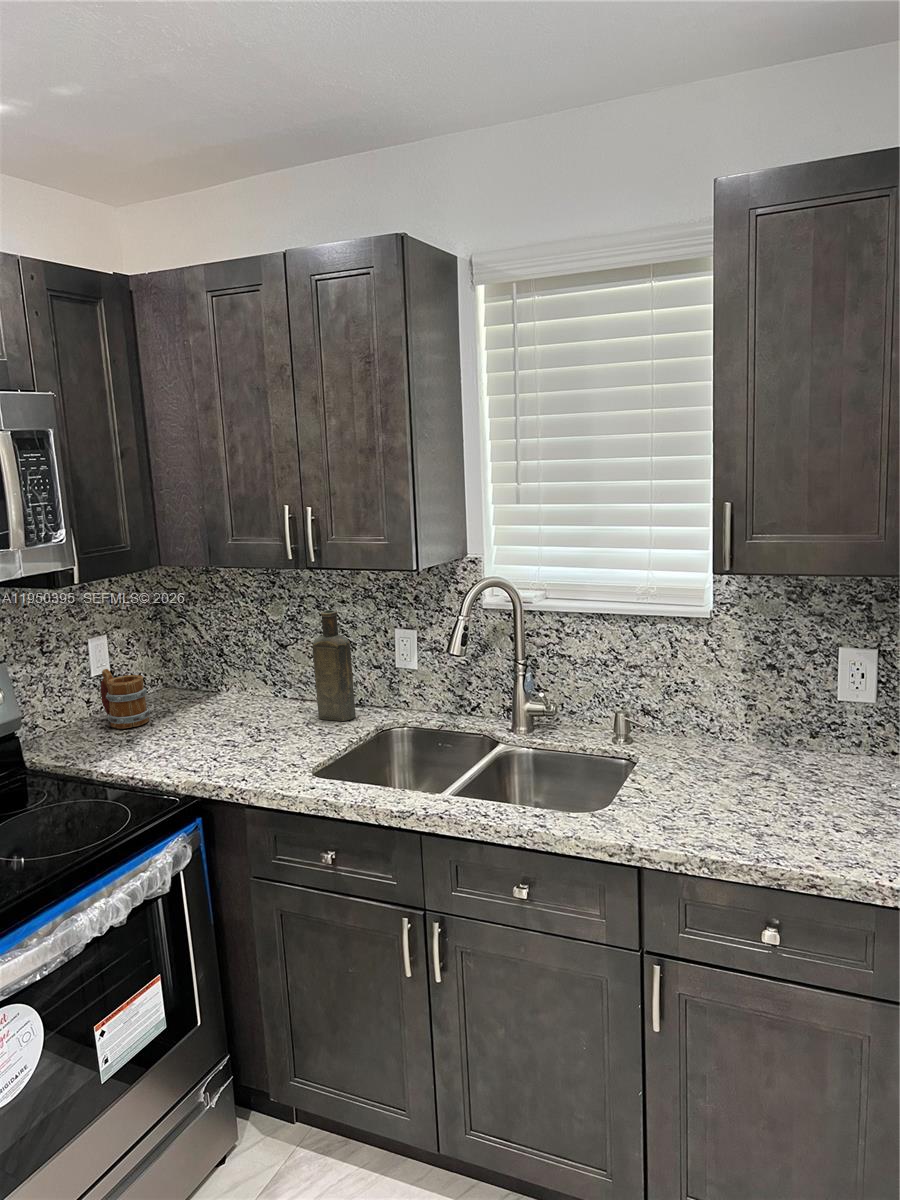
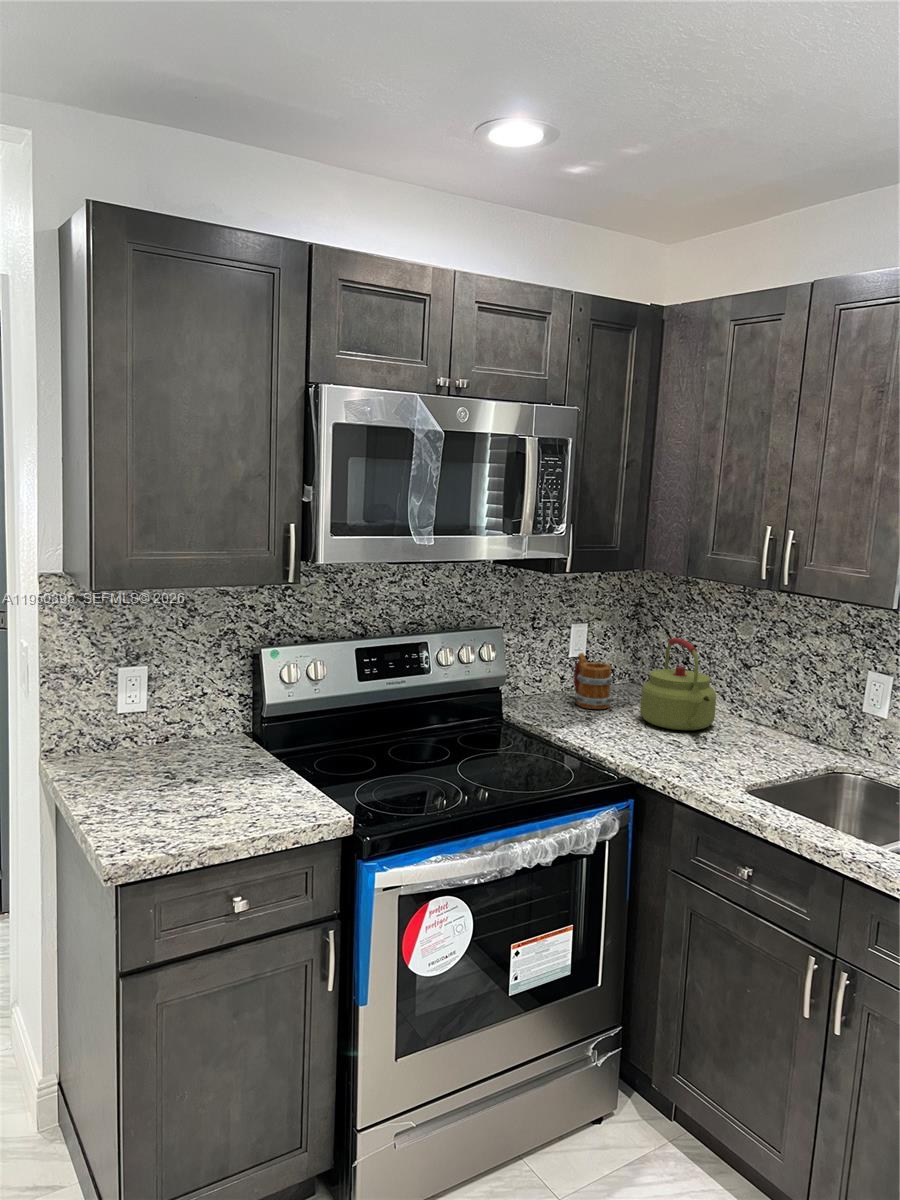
bottle: present [312,610,356,721] -> none [769,638,814,751]
kettle: none [182,633,262,729] -> present [640,638,716,730]

